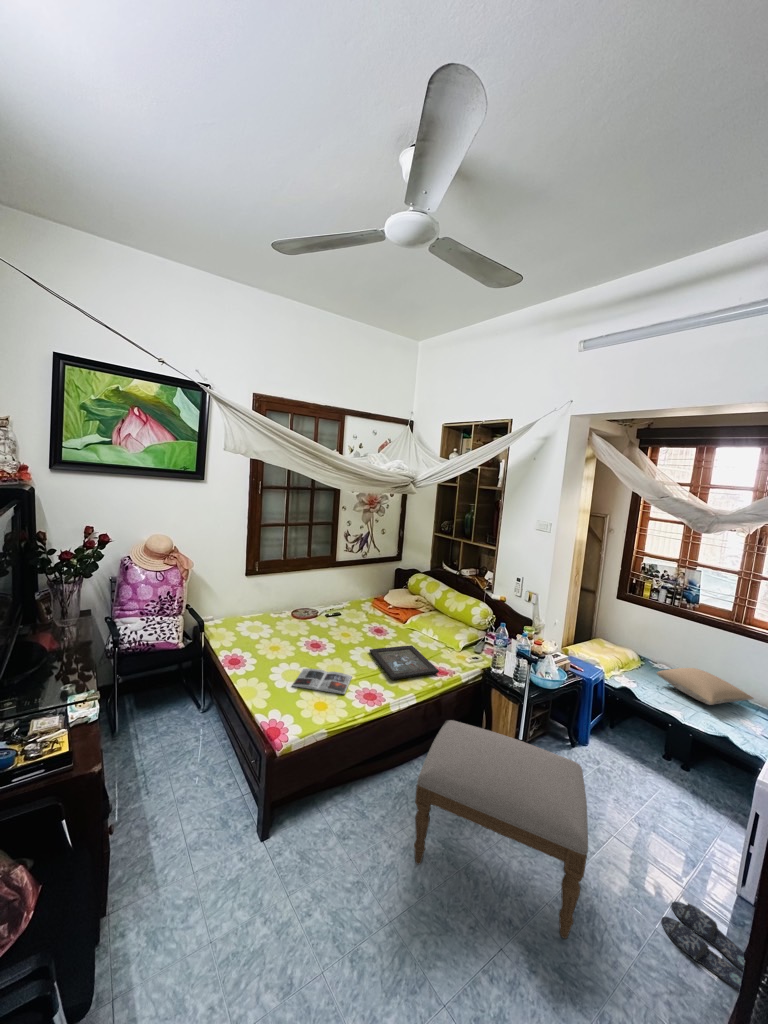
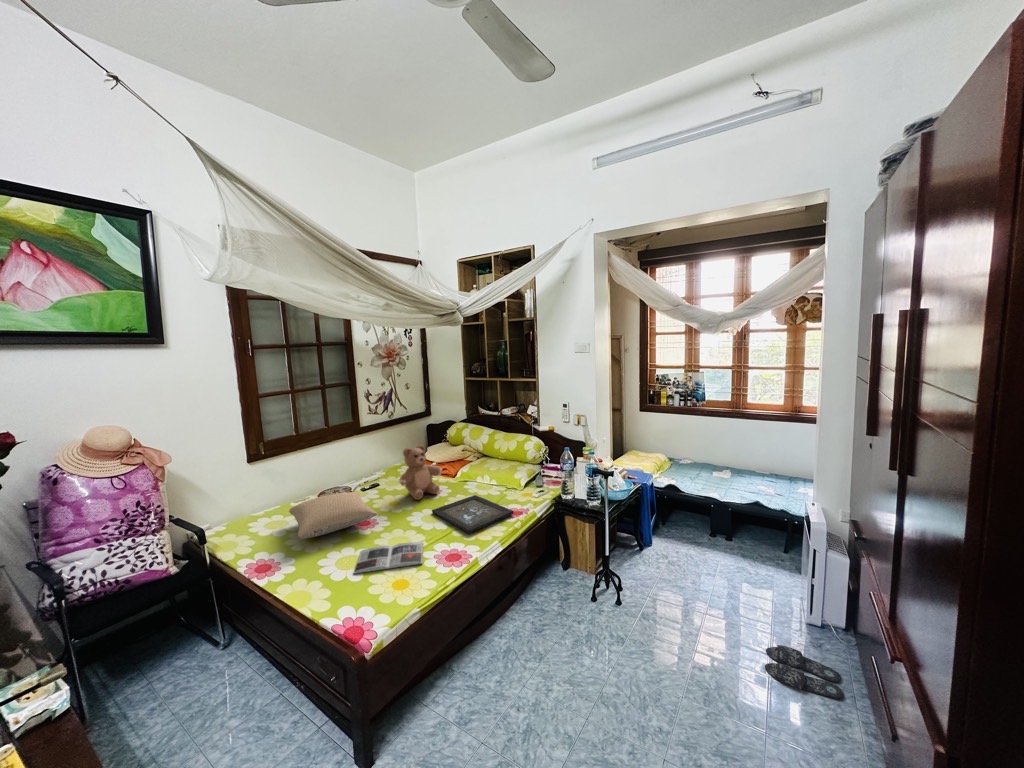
teddy bear: none [349,589,389,637] -> present [399,445,442,500]
pillow: present [657,668,753,705] -> present [289,492,377,539]
ottoman: present [414,720,588,939] -> none [537,552,717,722]

